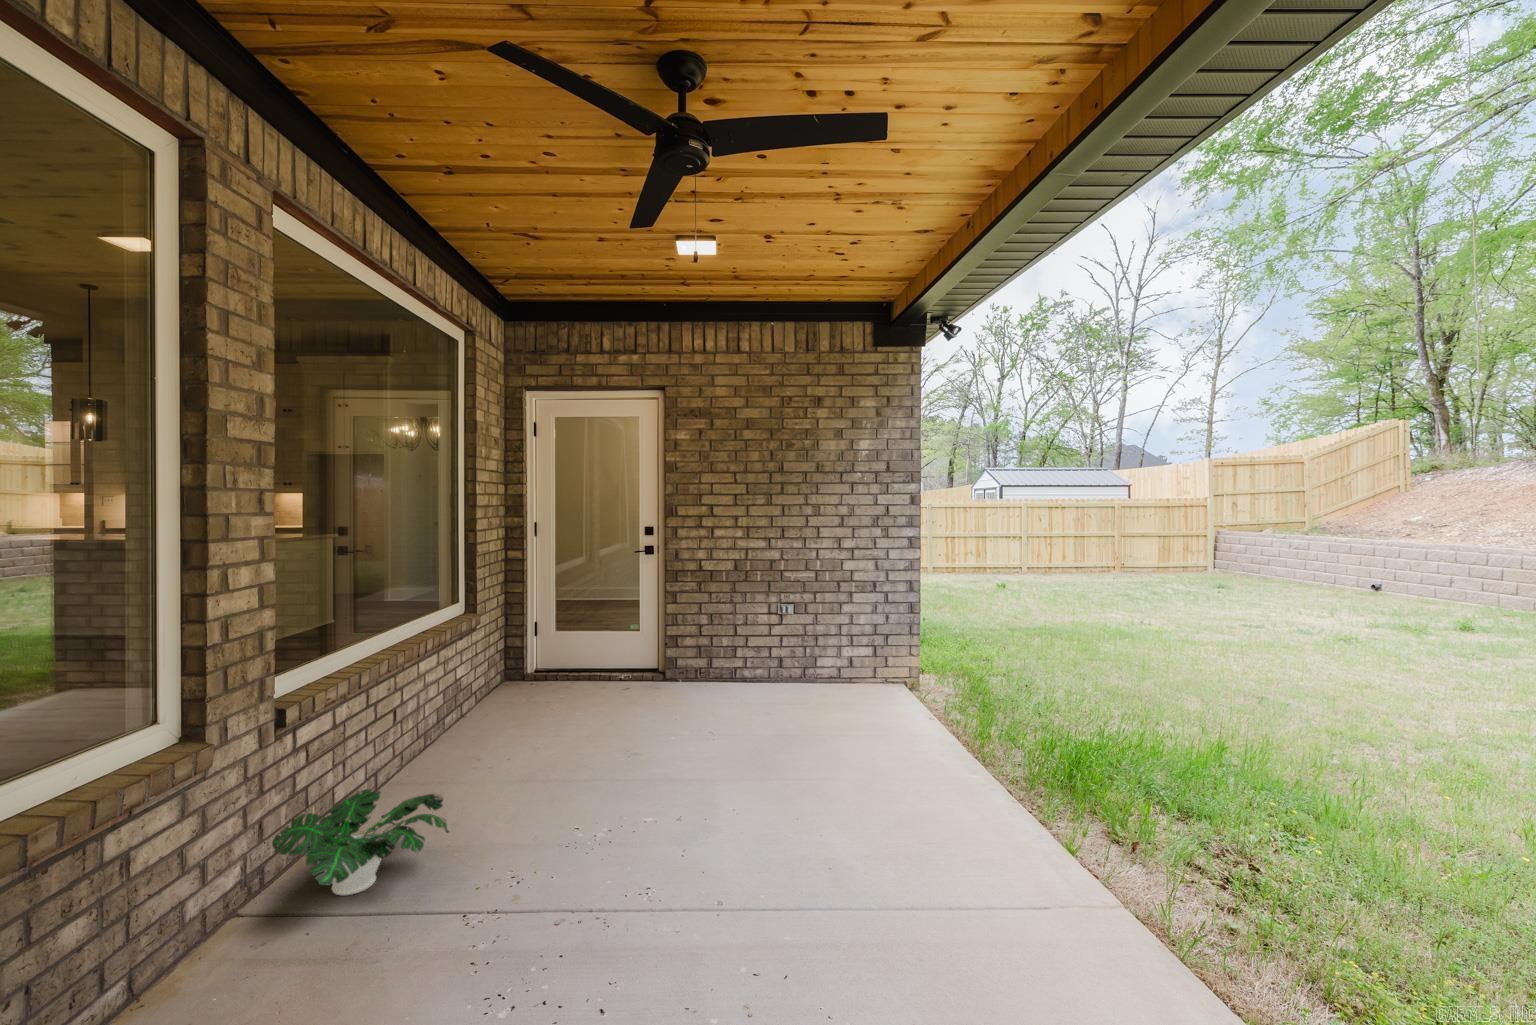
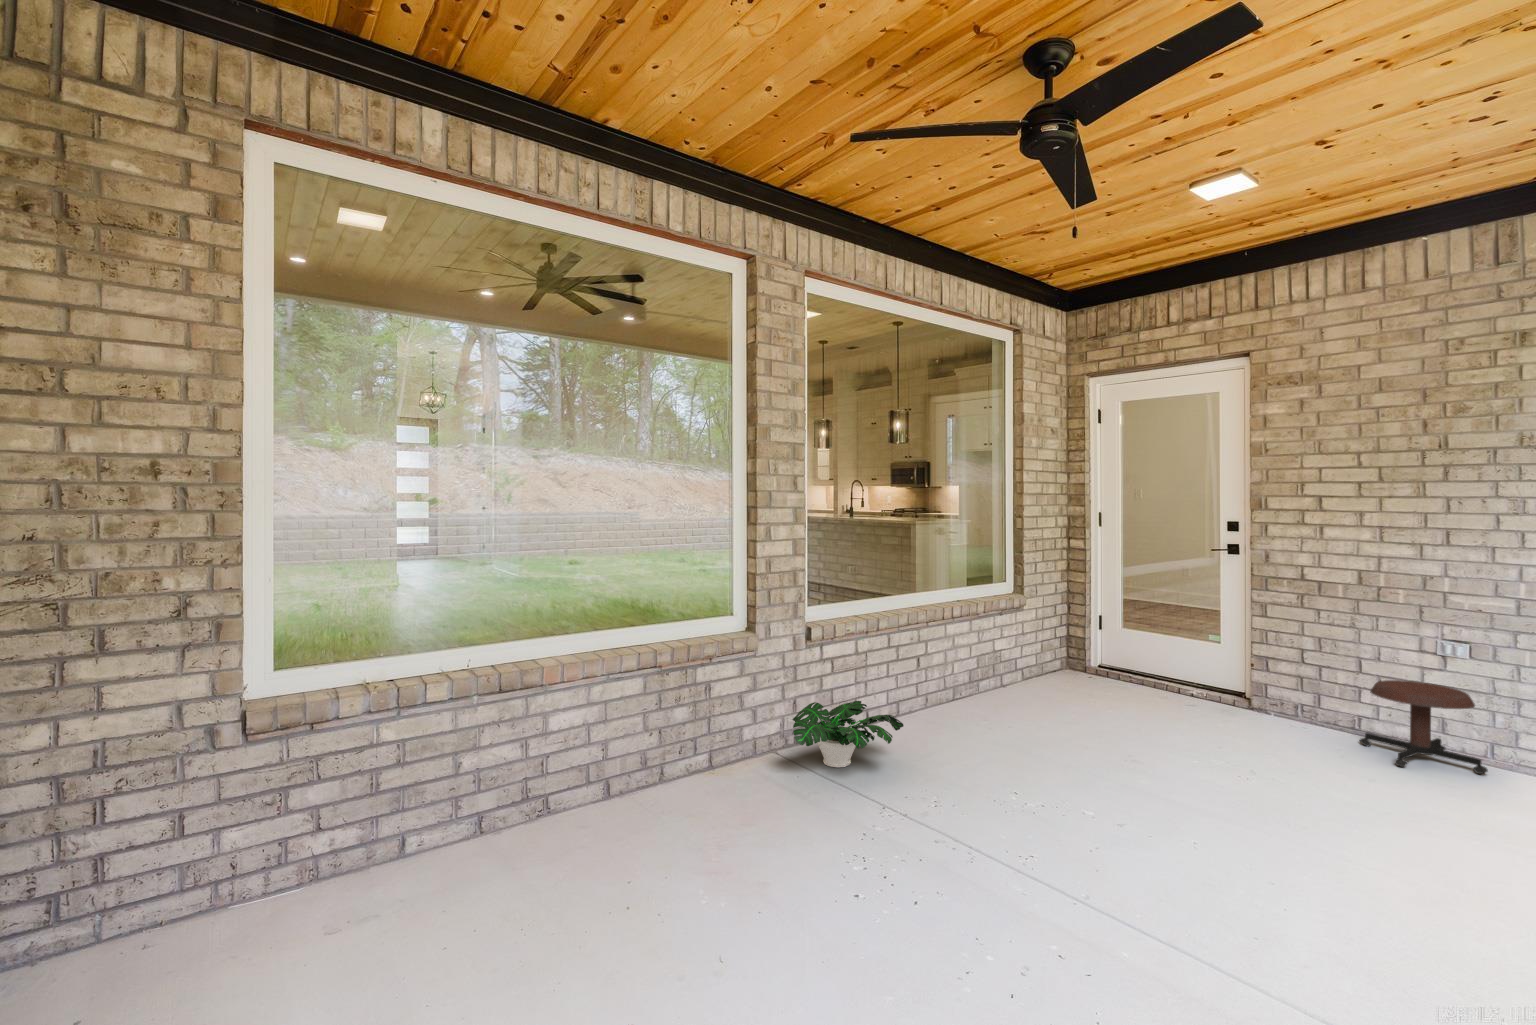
stool: none [746,637,815,699] -> present [1359,680,1488,774]

